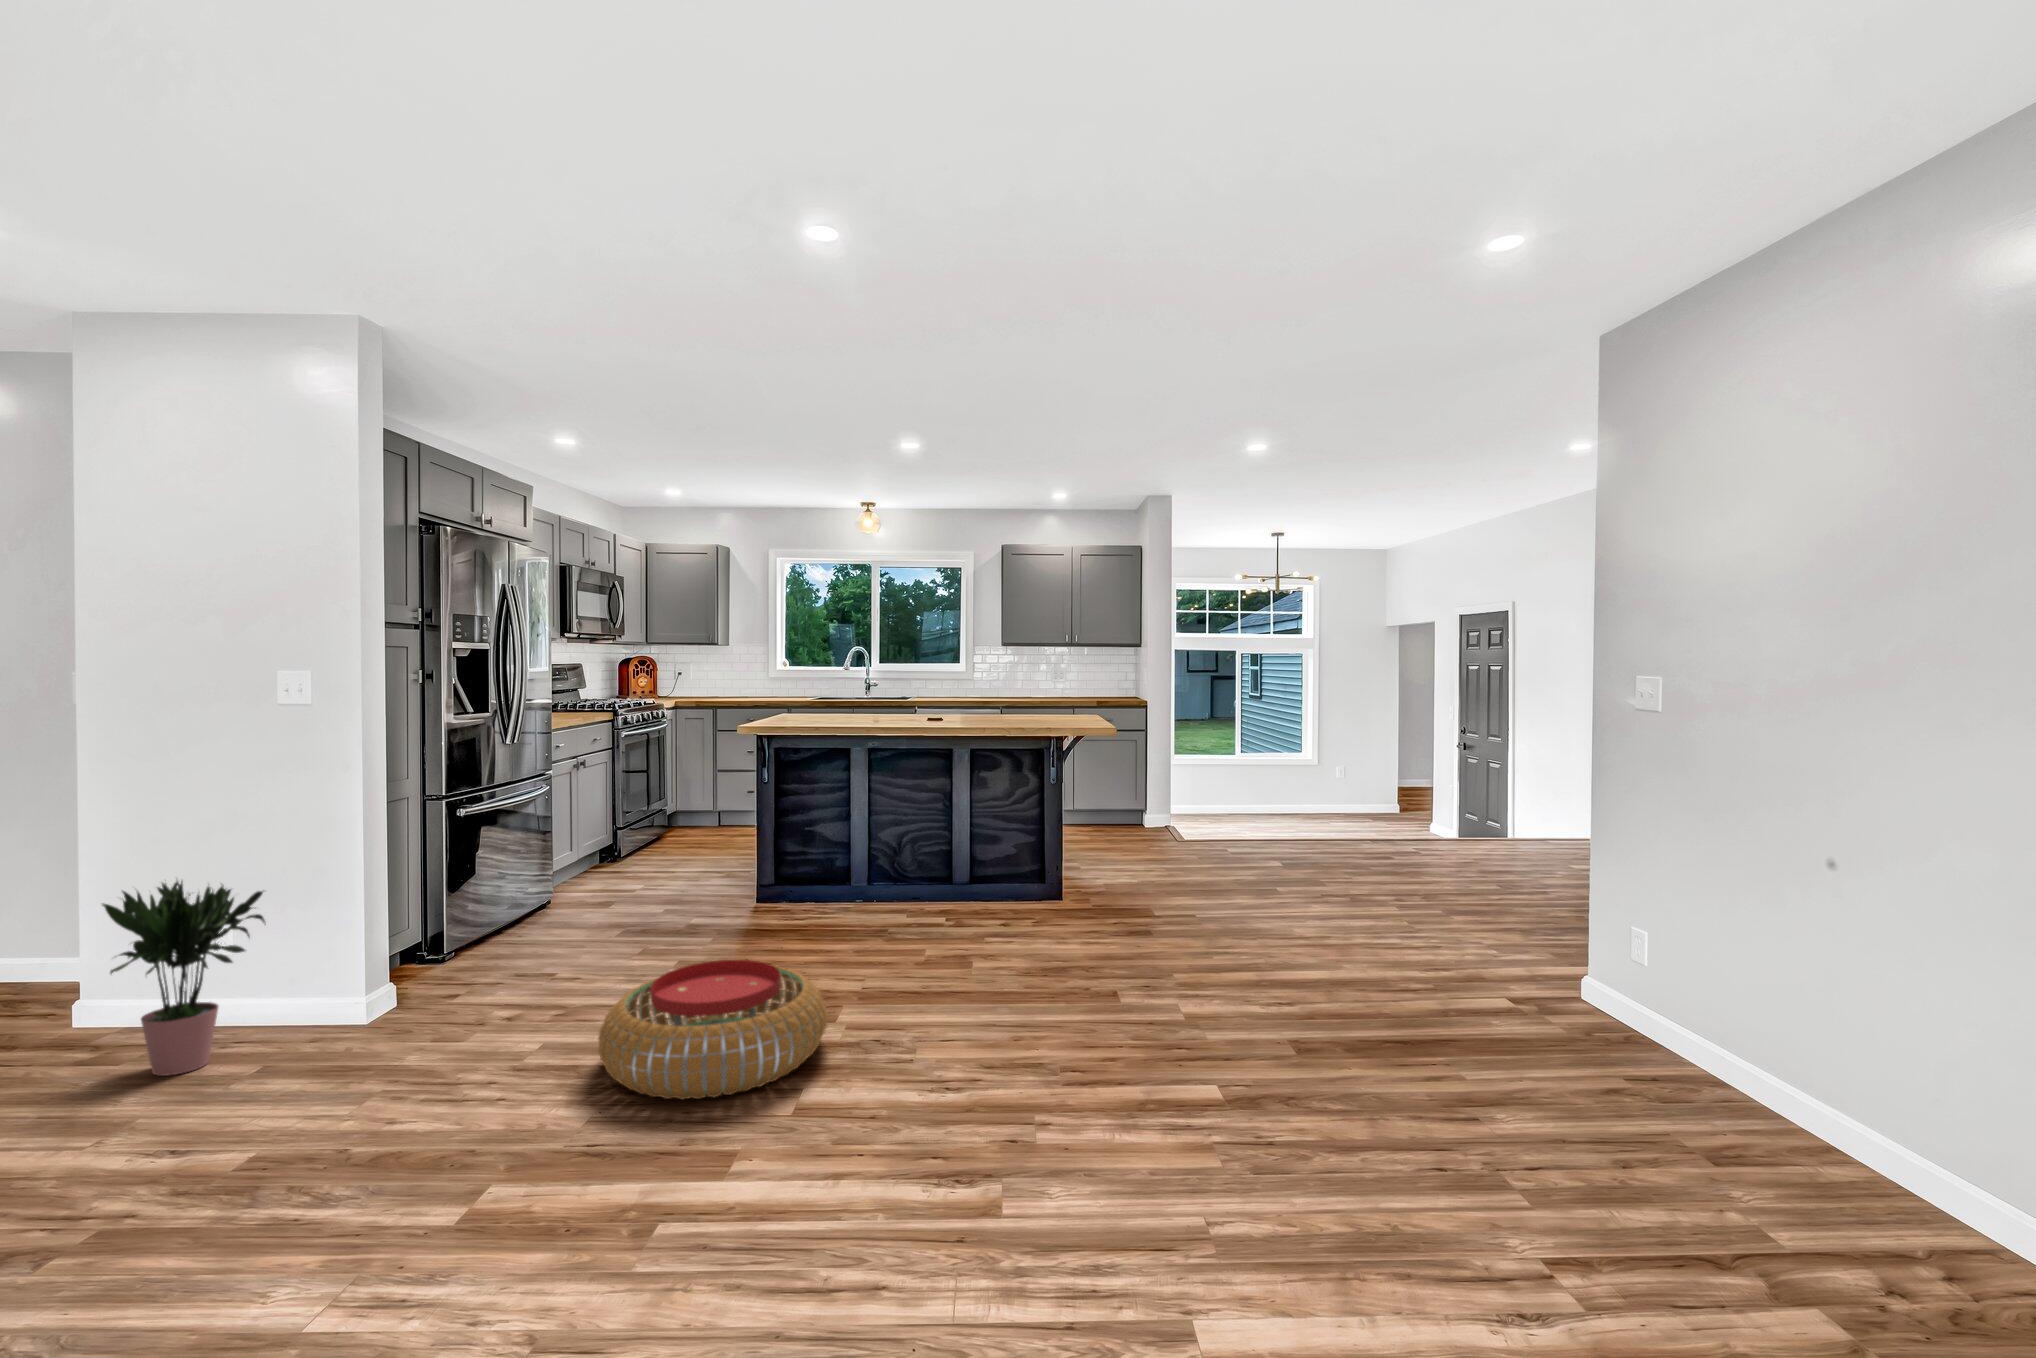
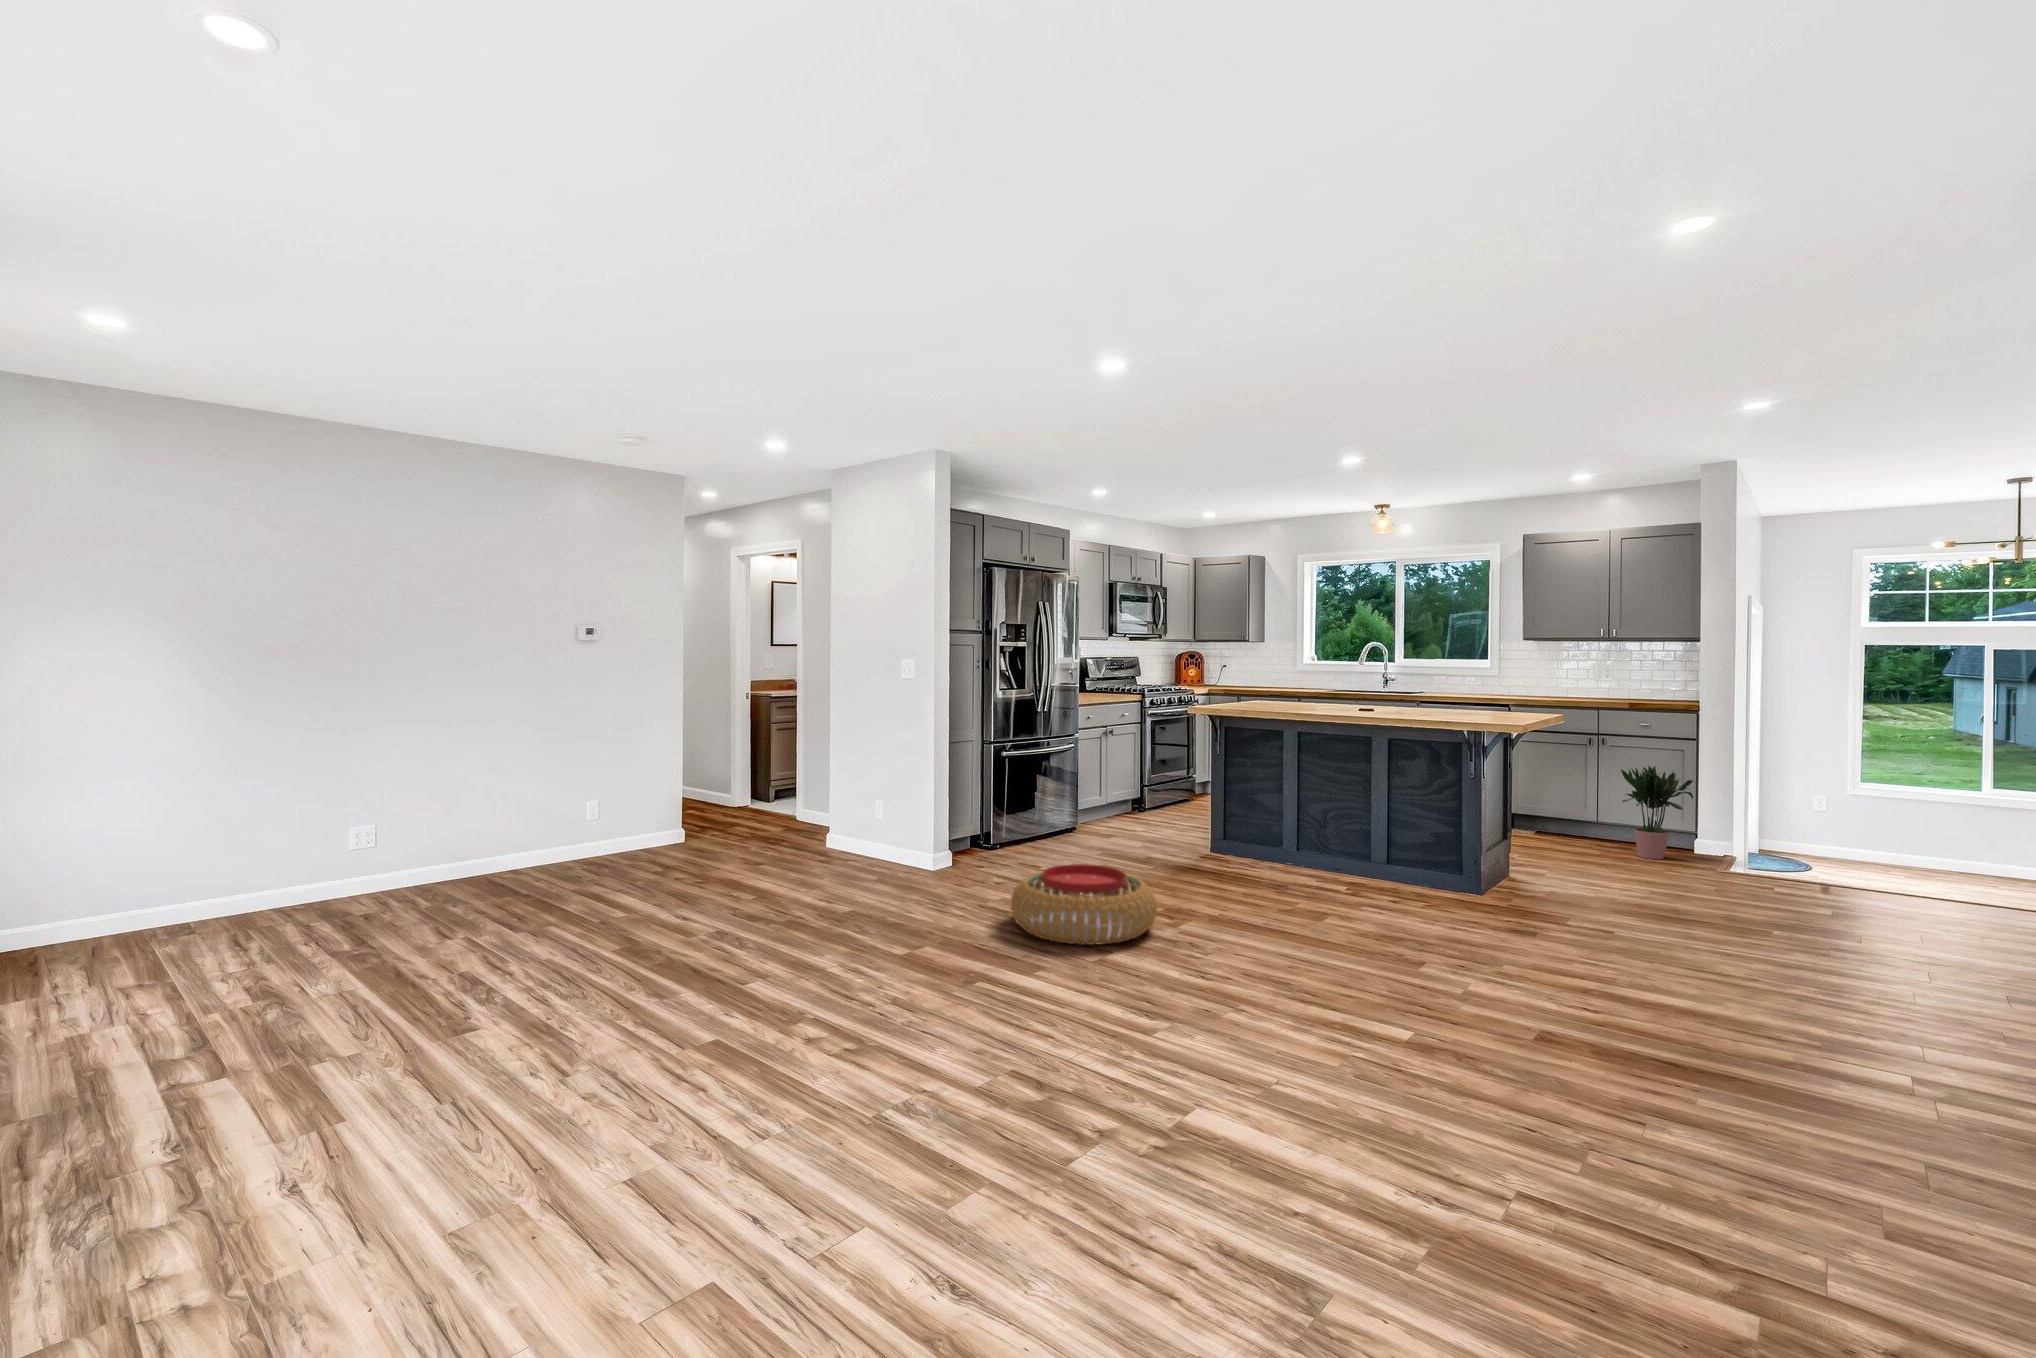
potted plant: present [103,881,265,1076] -> present [1621,765,1693,859]

